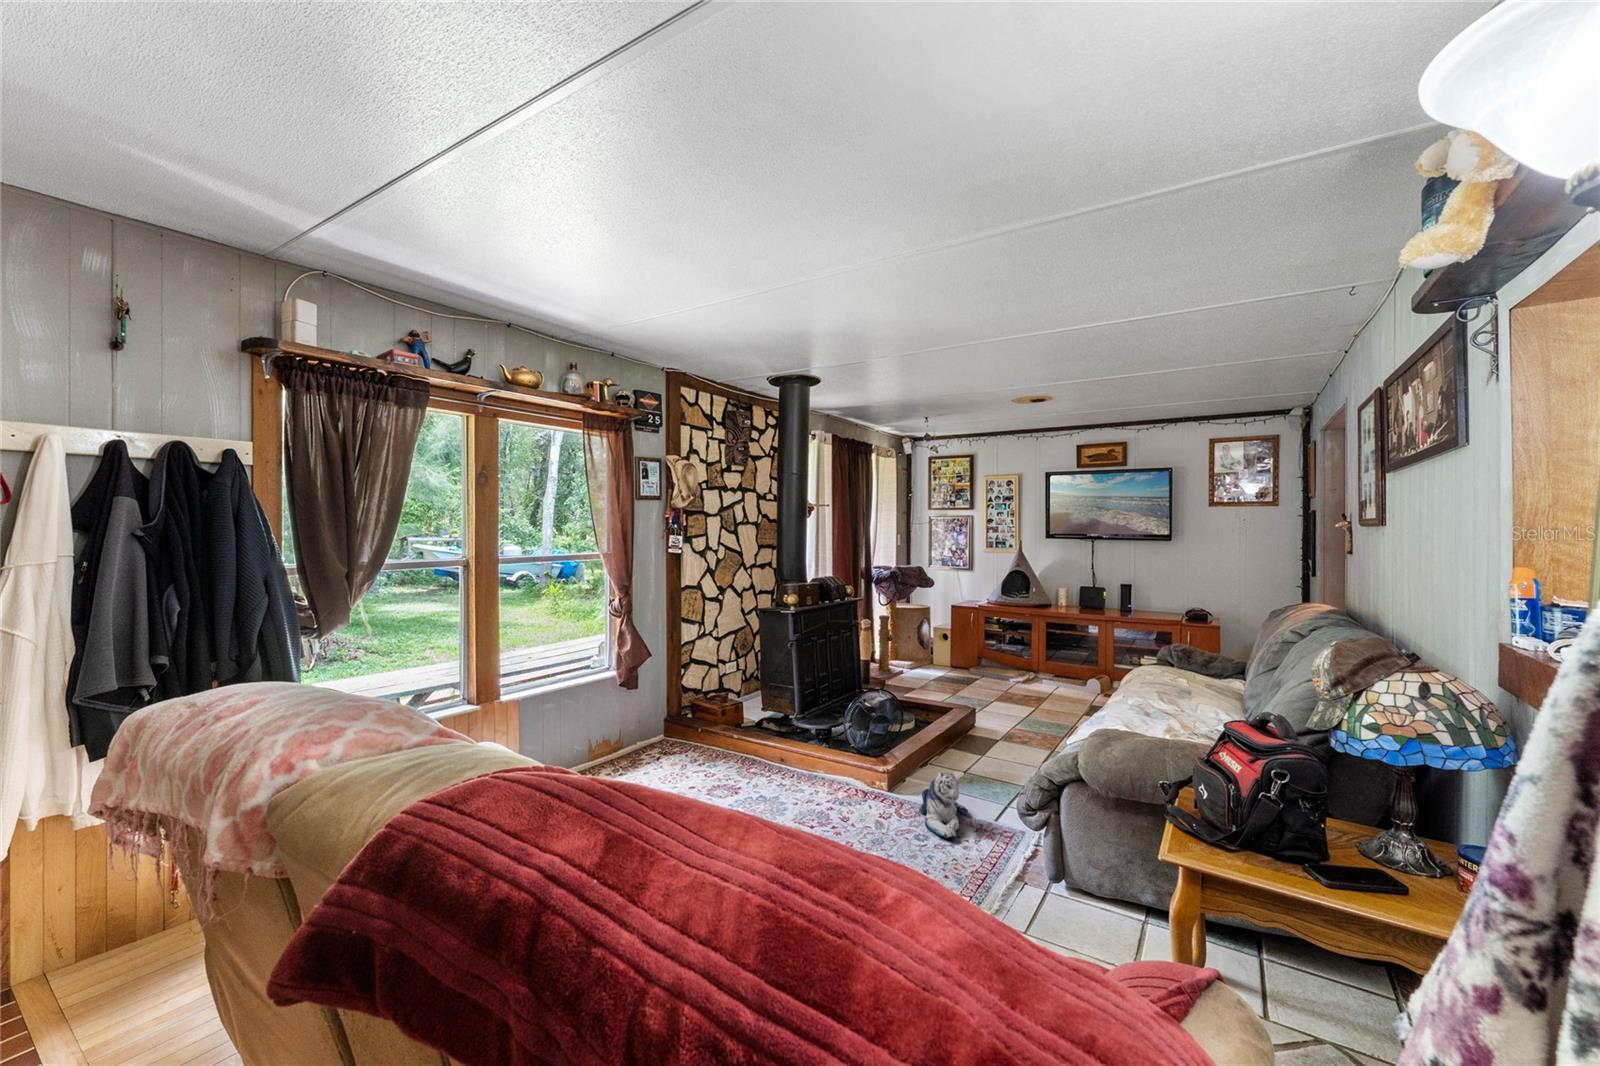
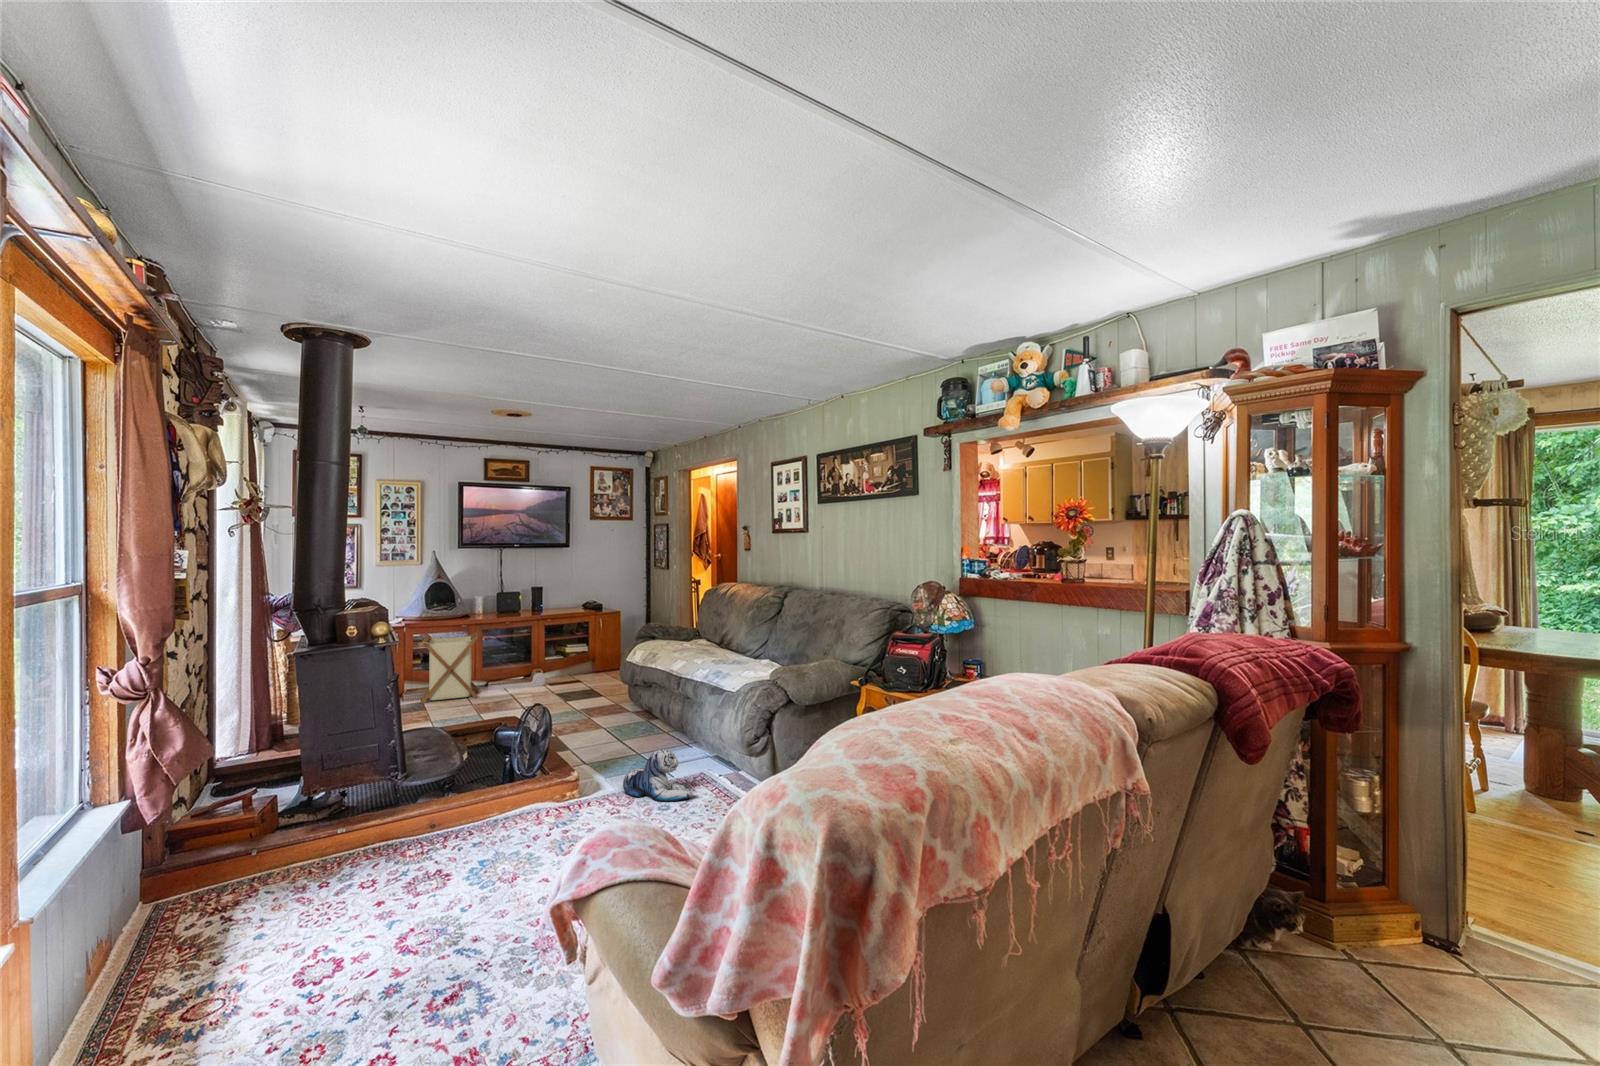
laundry basket: none [981,618,1043,685] -> present [421,632,478,703]

